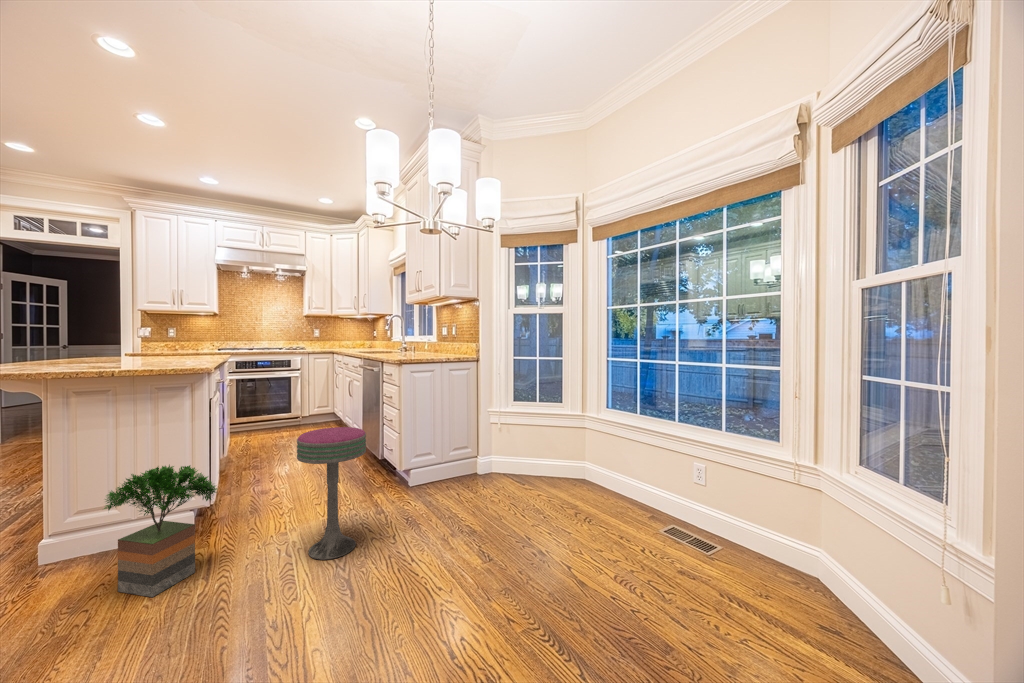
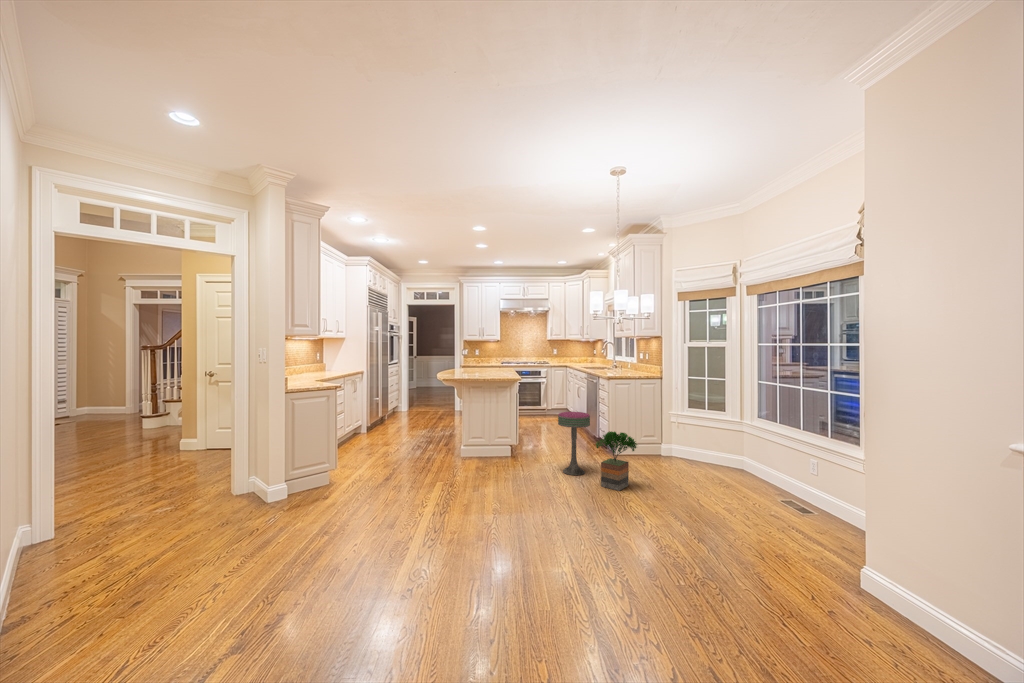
potted tree: present [104,465,217,597] -> present [596,431,637,491]

